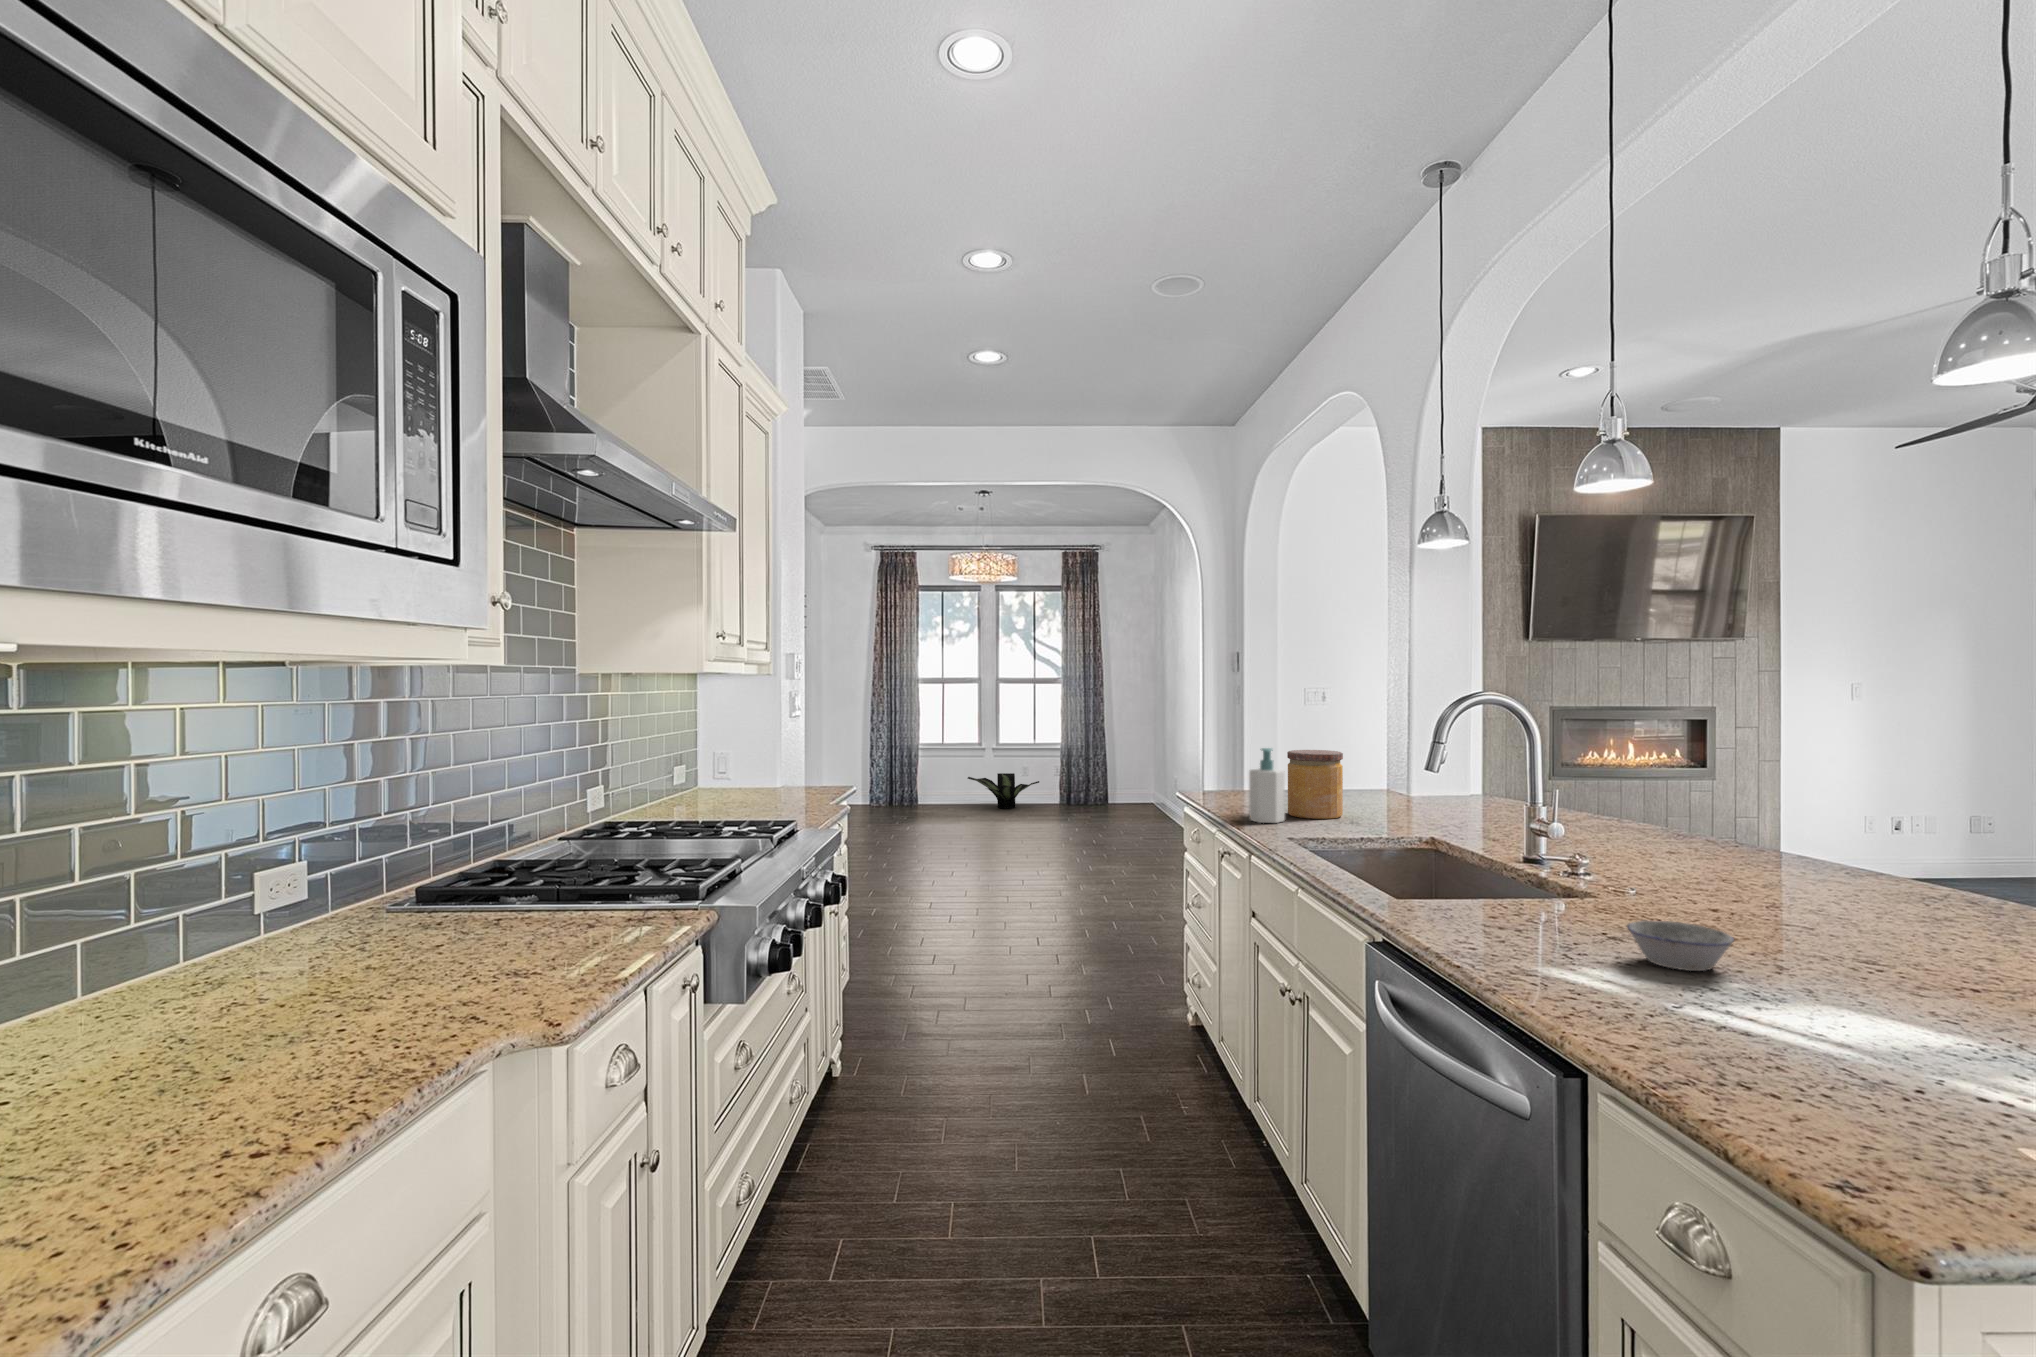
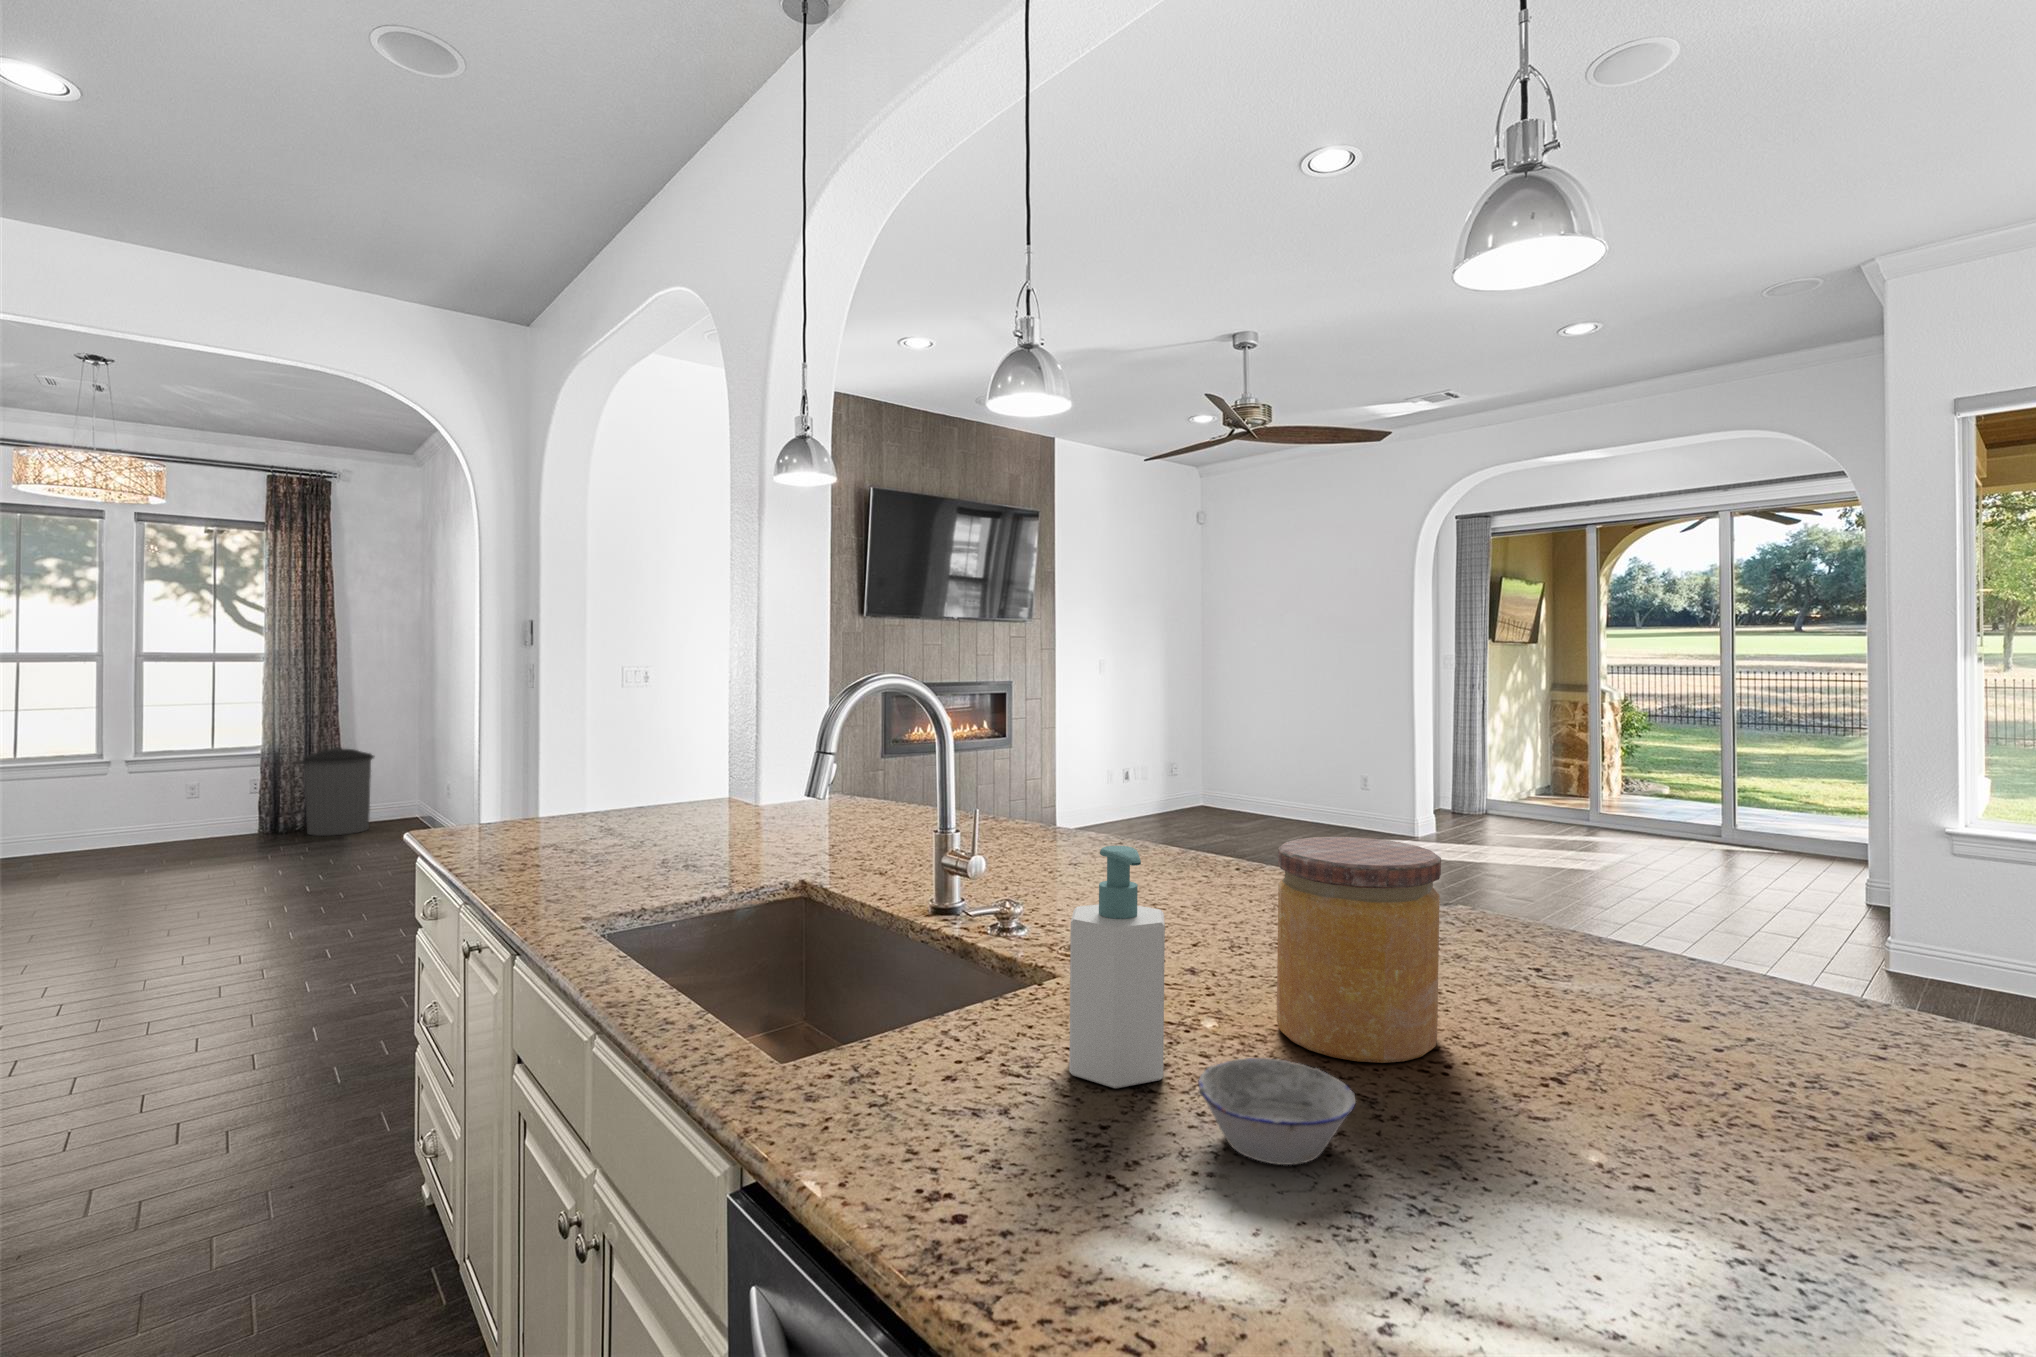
trash can: none [1083,746,1128,811] -> present [300,747,374,836]
soap bottle: present [1249,748,1285,823] -> present [1069,846,1165,1088]
jar: present [1287,750,1343,819] -> present [1277,837,1441,1063]
potted plant: present [968,773,1039,809] -> none [80,793,223,848]

